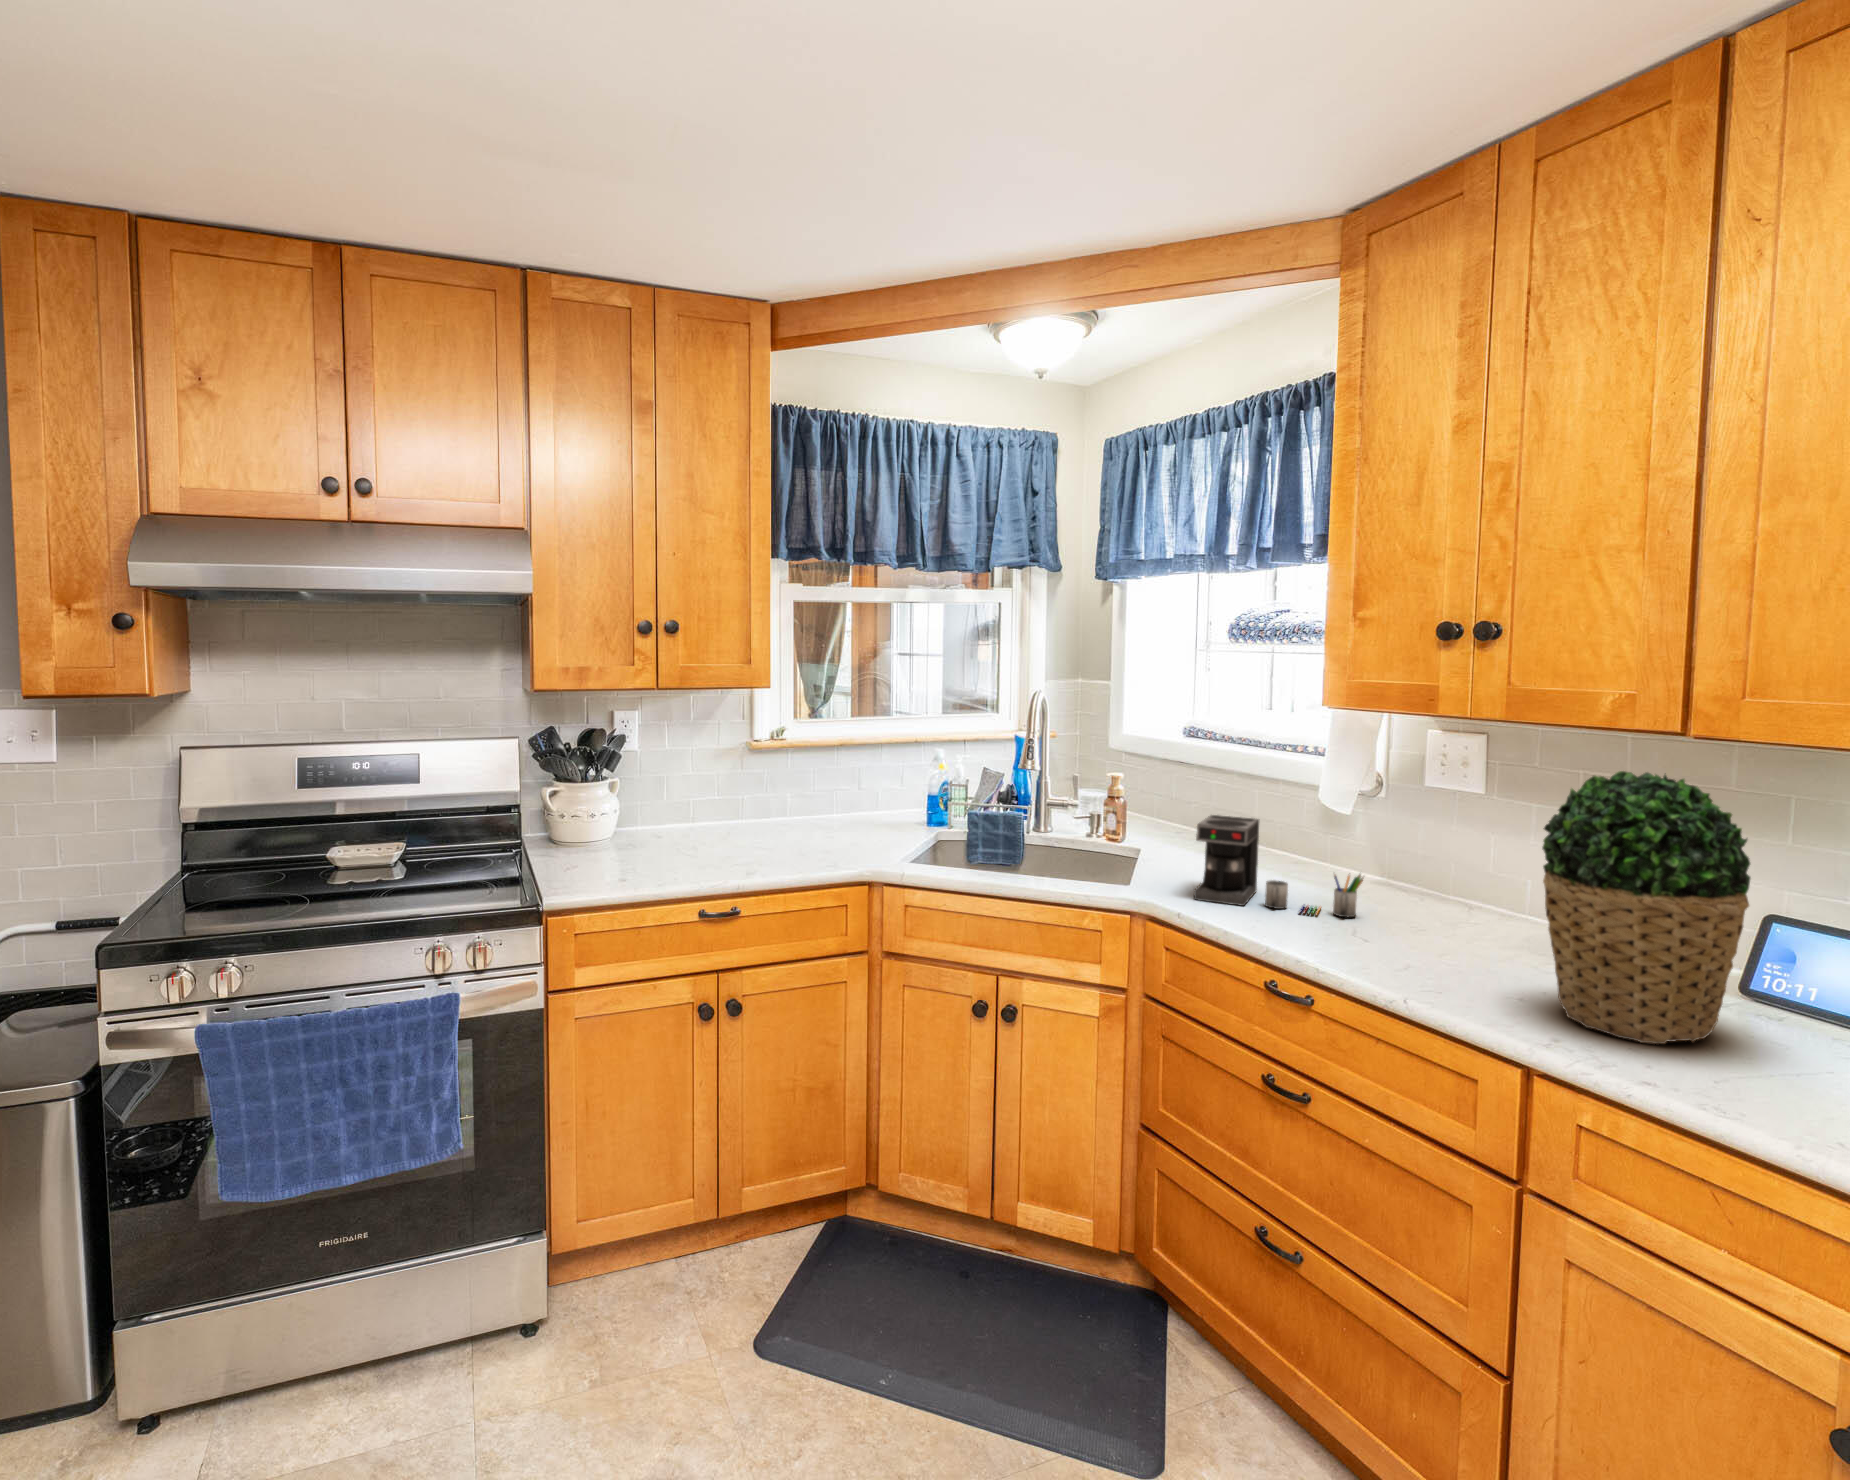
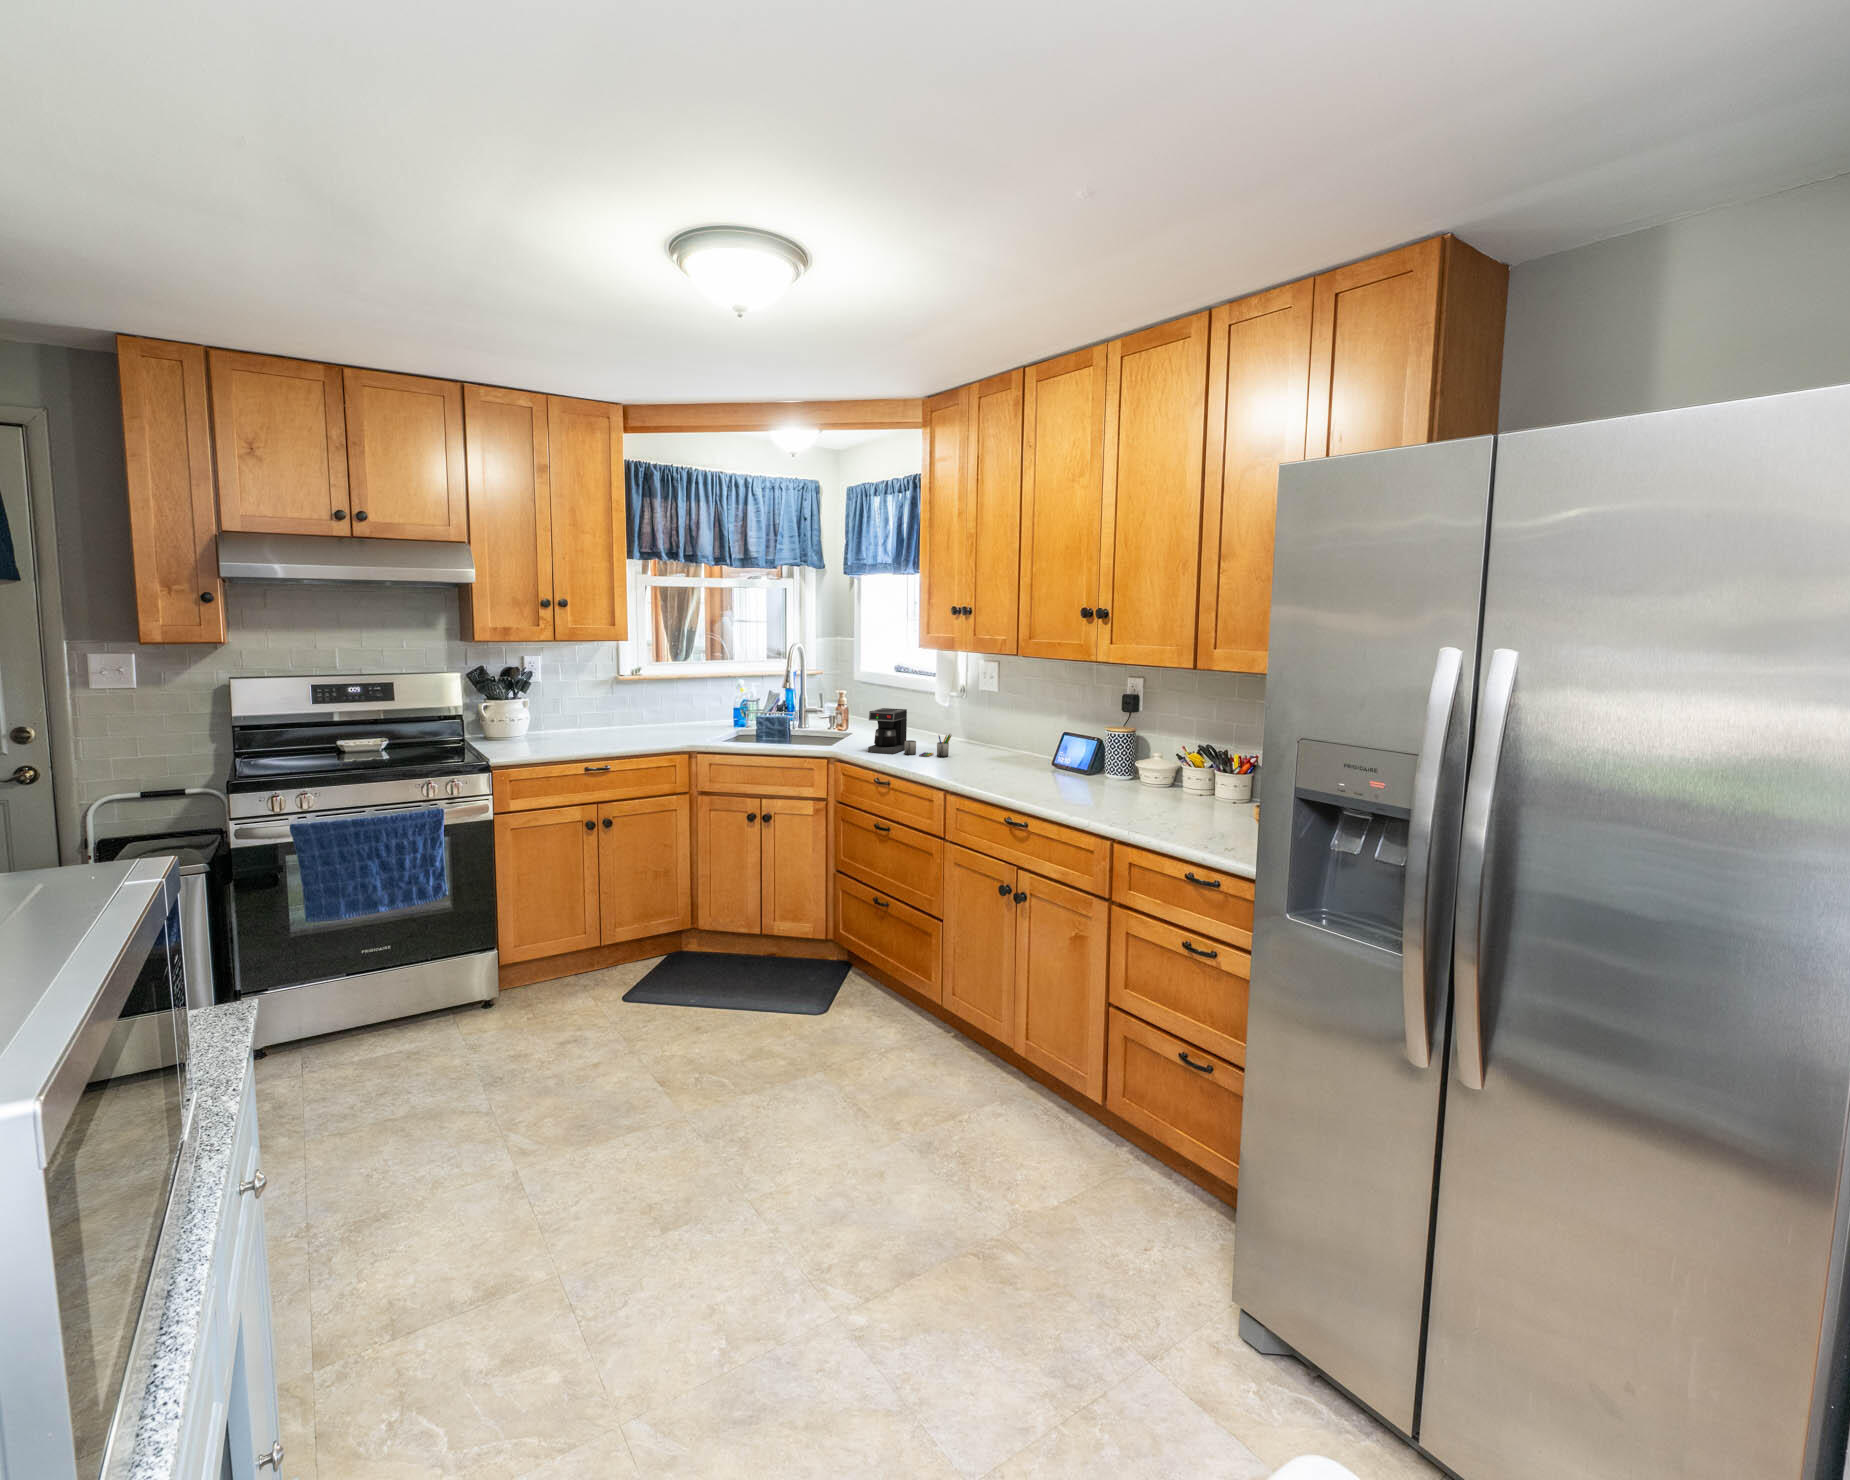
potted plant: present [1542,771,1750,1044] -> none [990,670,1069,788]

